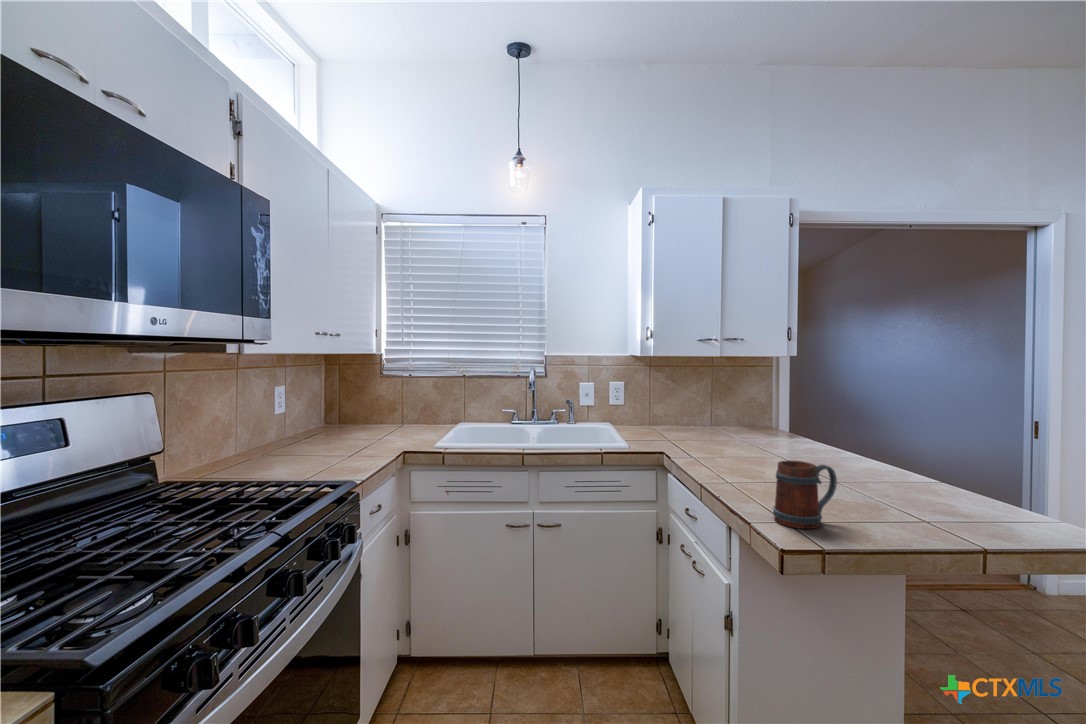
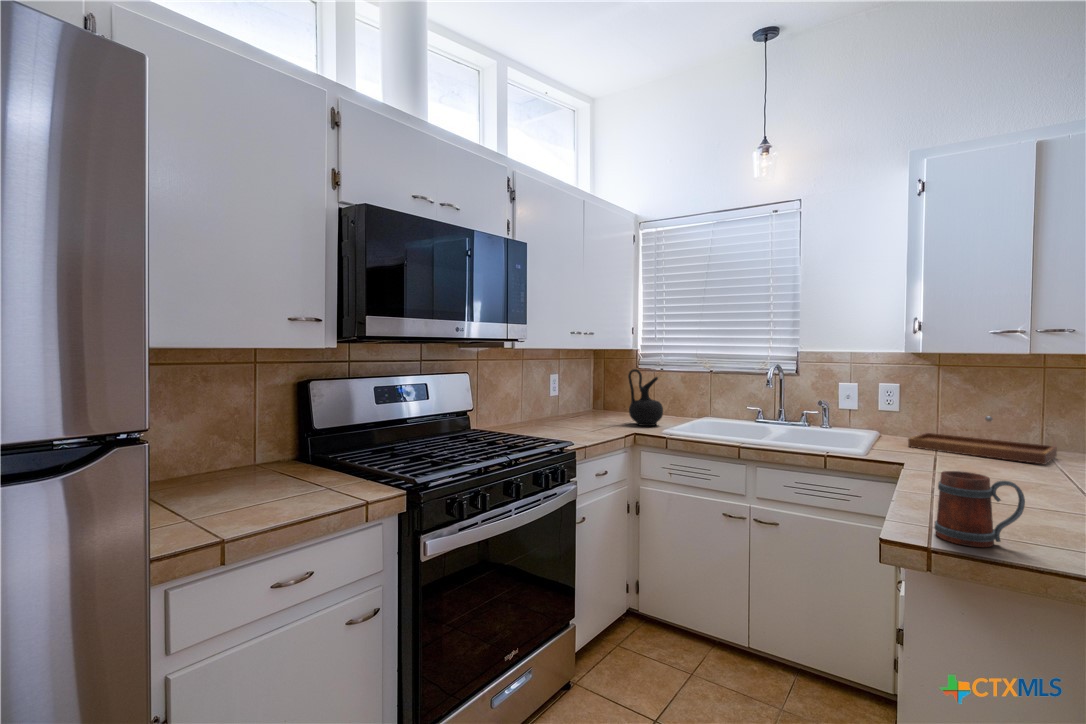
ceramic jug: none [386,377,426,441] -> present [628,369,663,426]
tray: none [640,405,730,439] -> present [908,416,1057,465]

